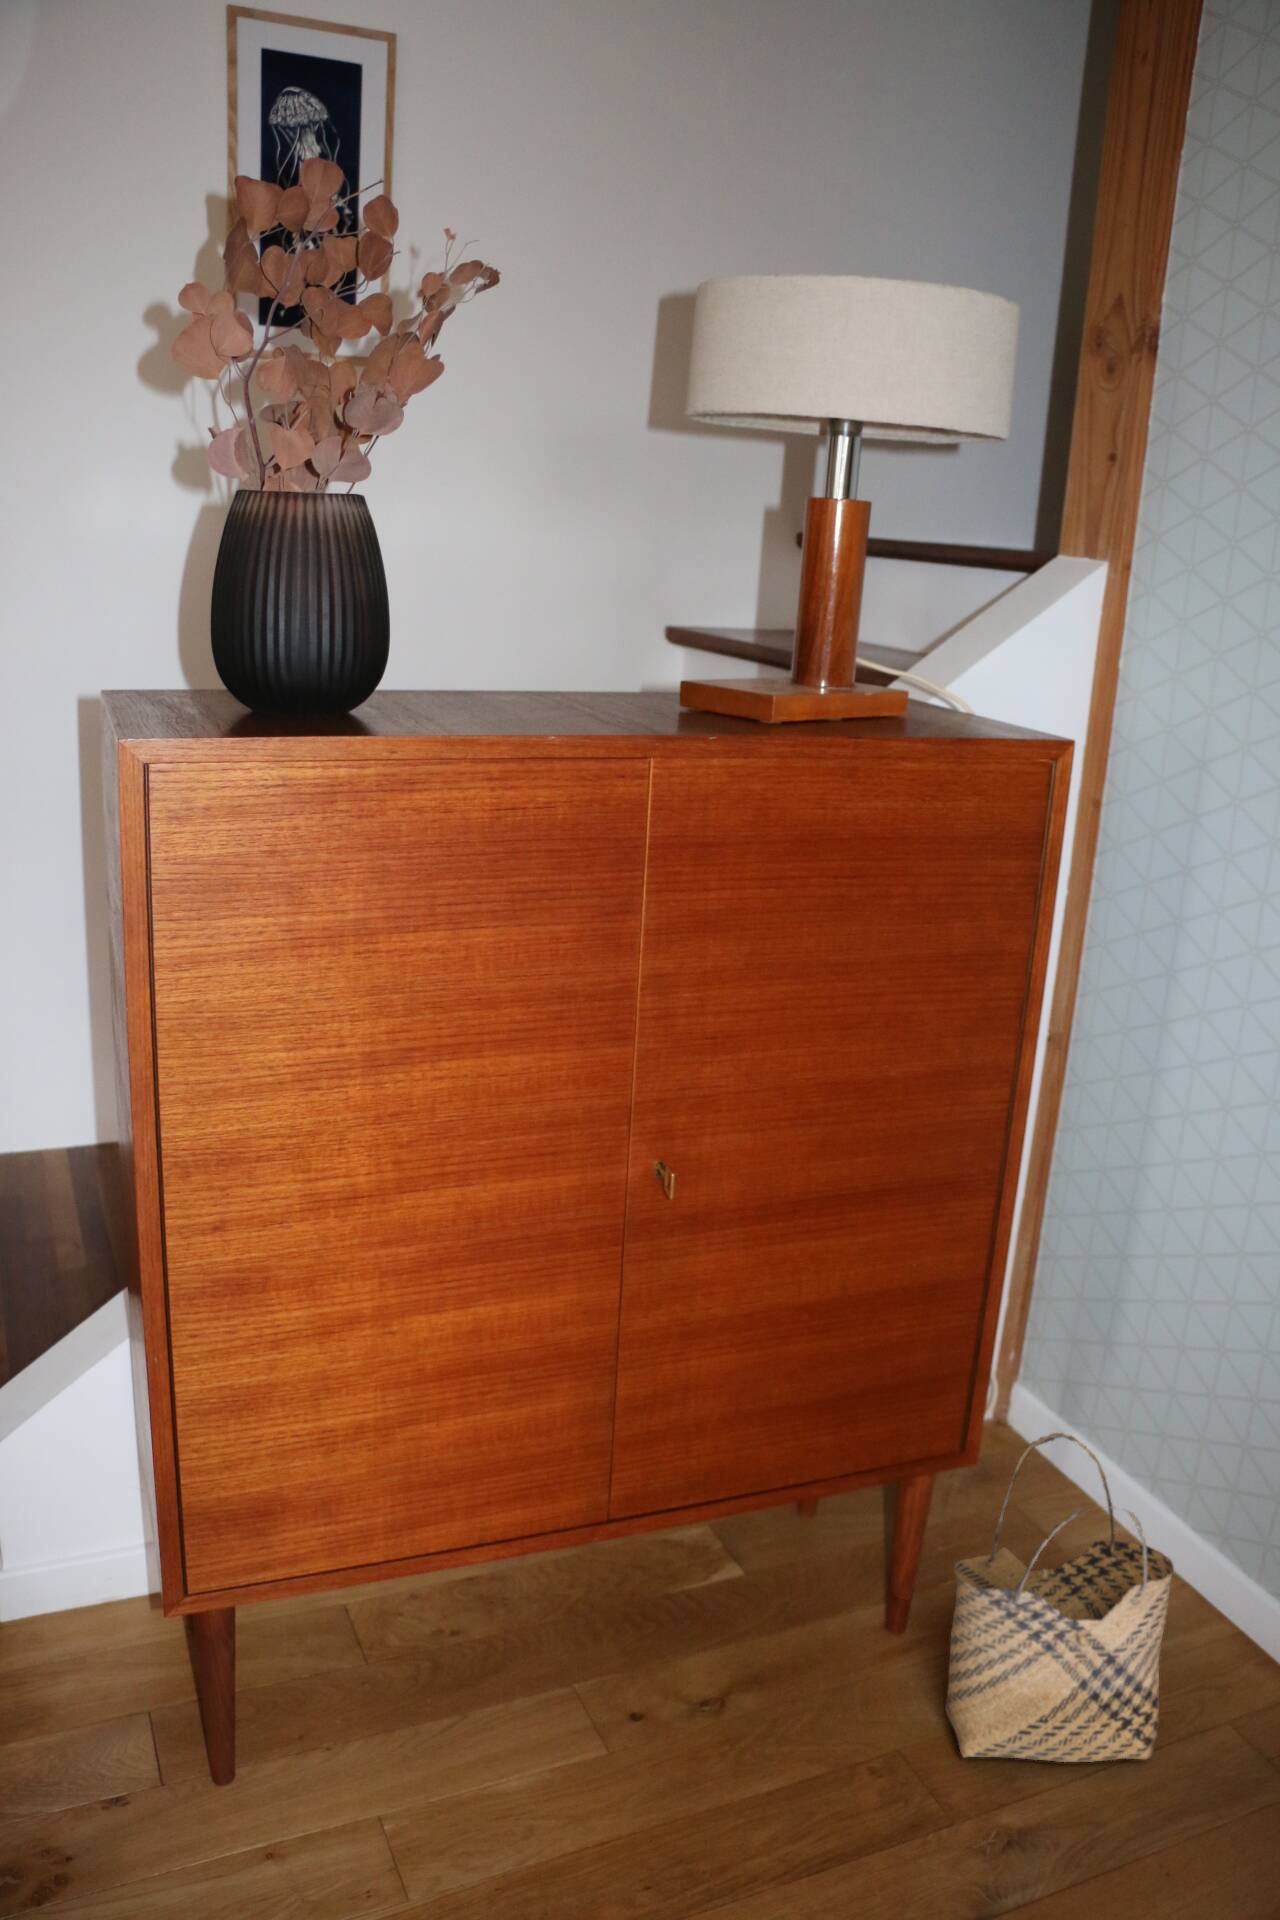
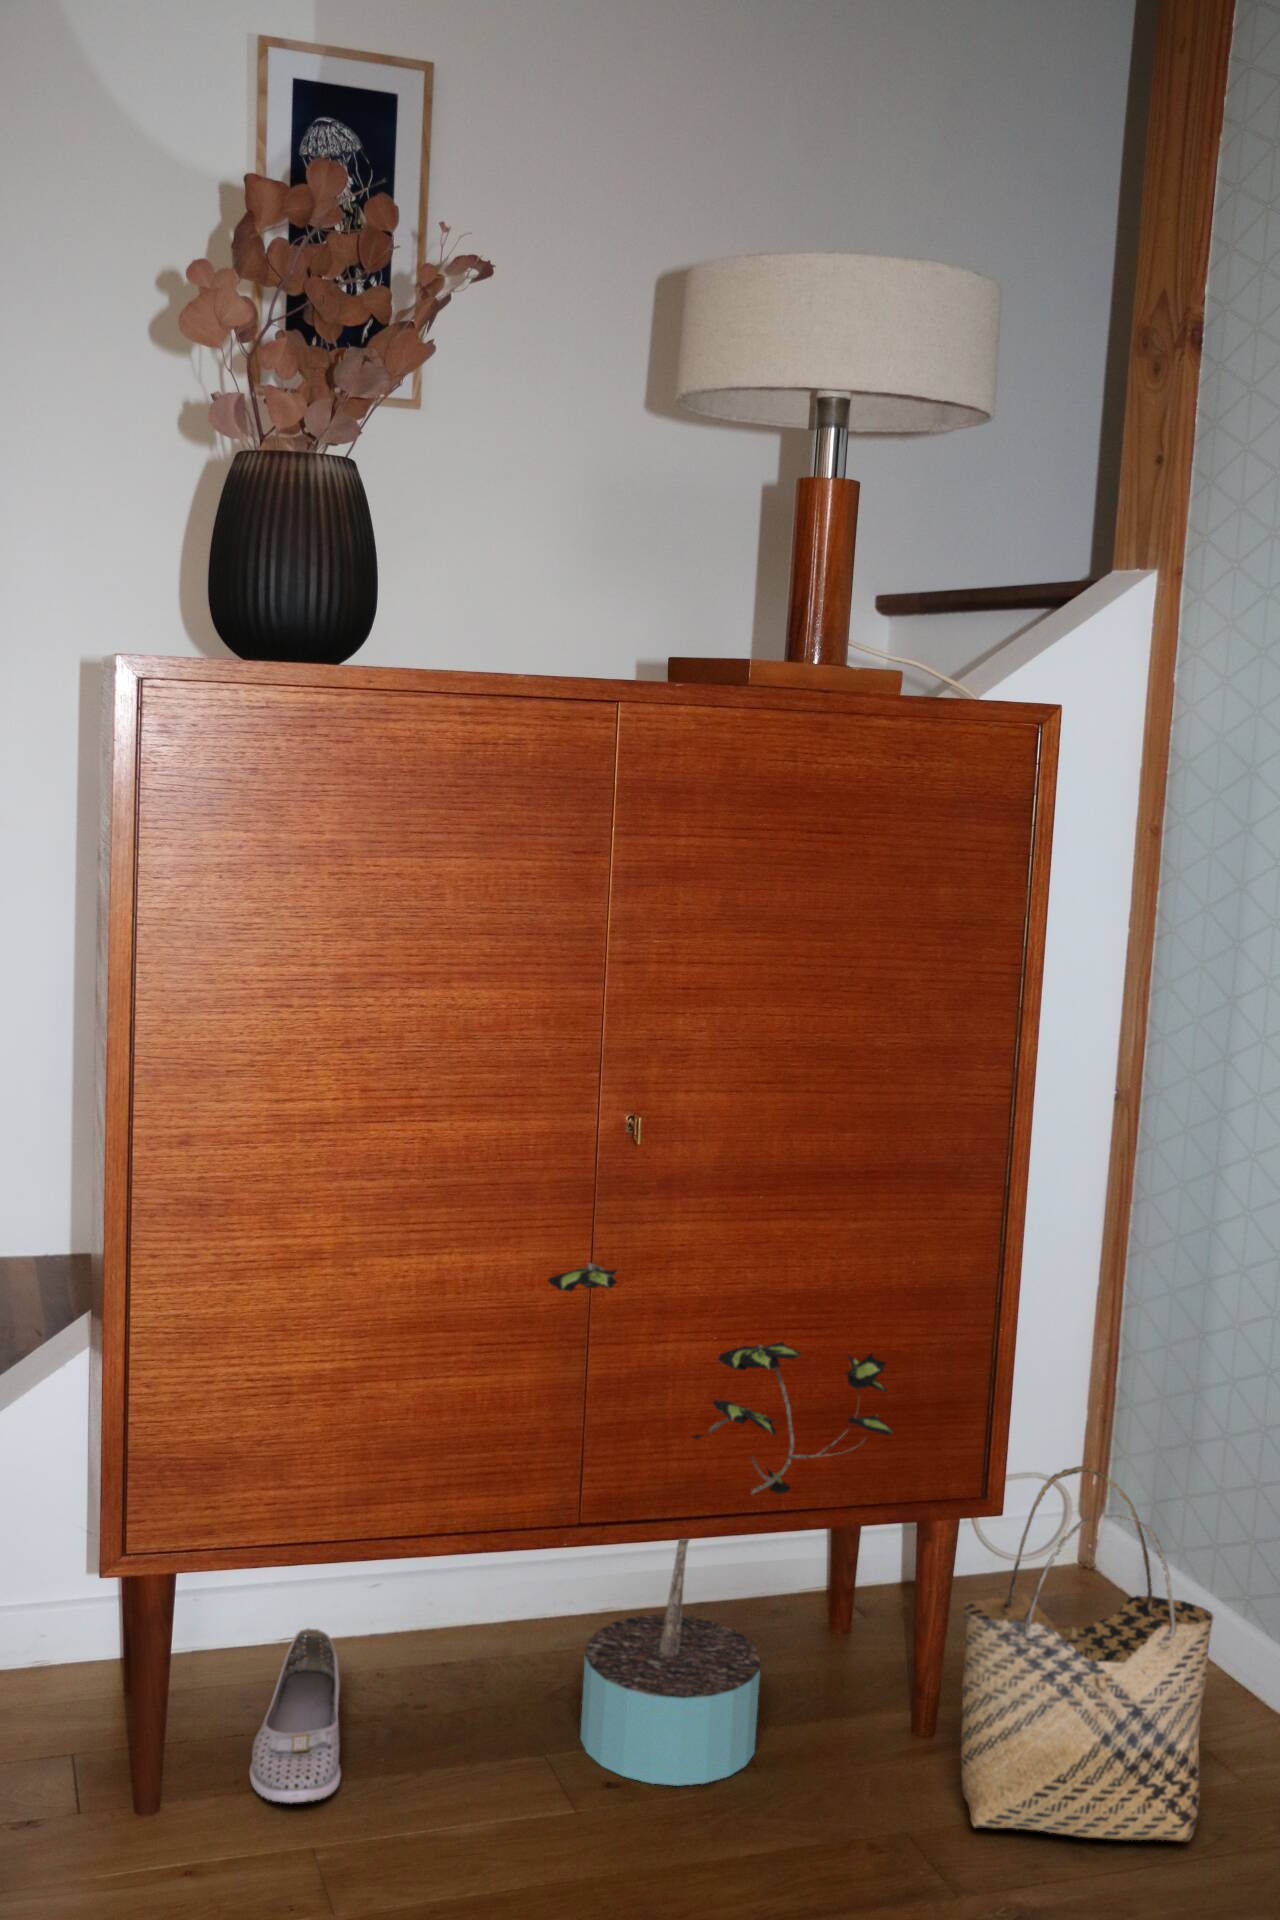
potted plant: none [576,1168,892,1722] -> present [548,1261,893,1786]
shoe: none [307,1584,392,1786] -> present [250,1629,341,1803]

